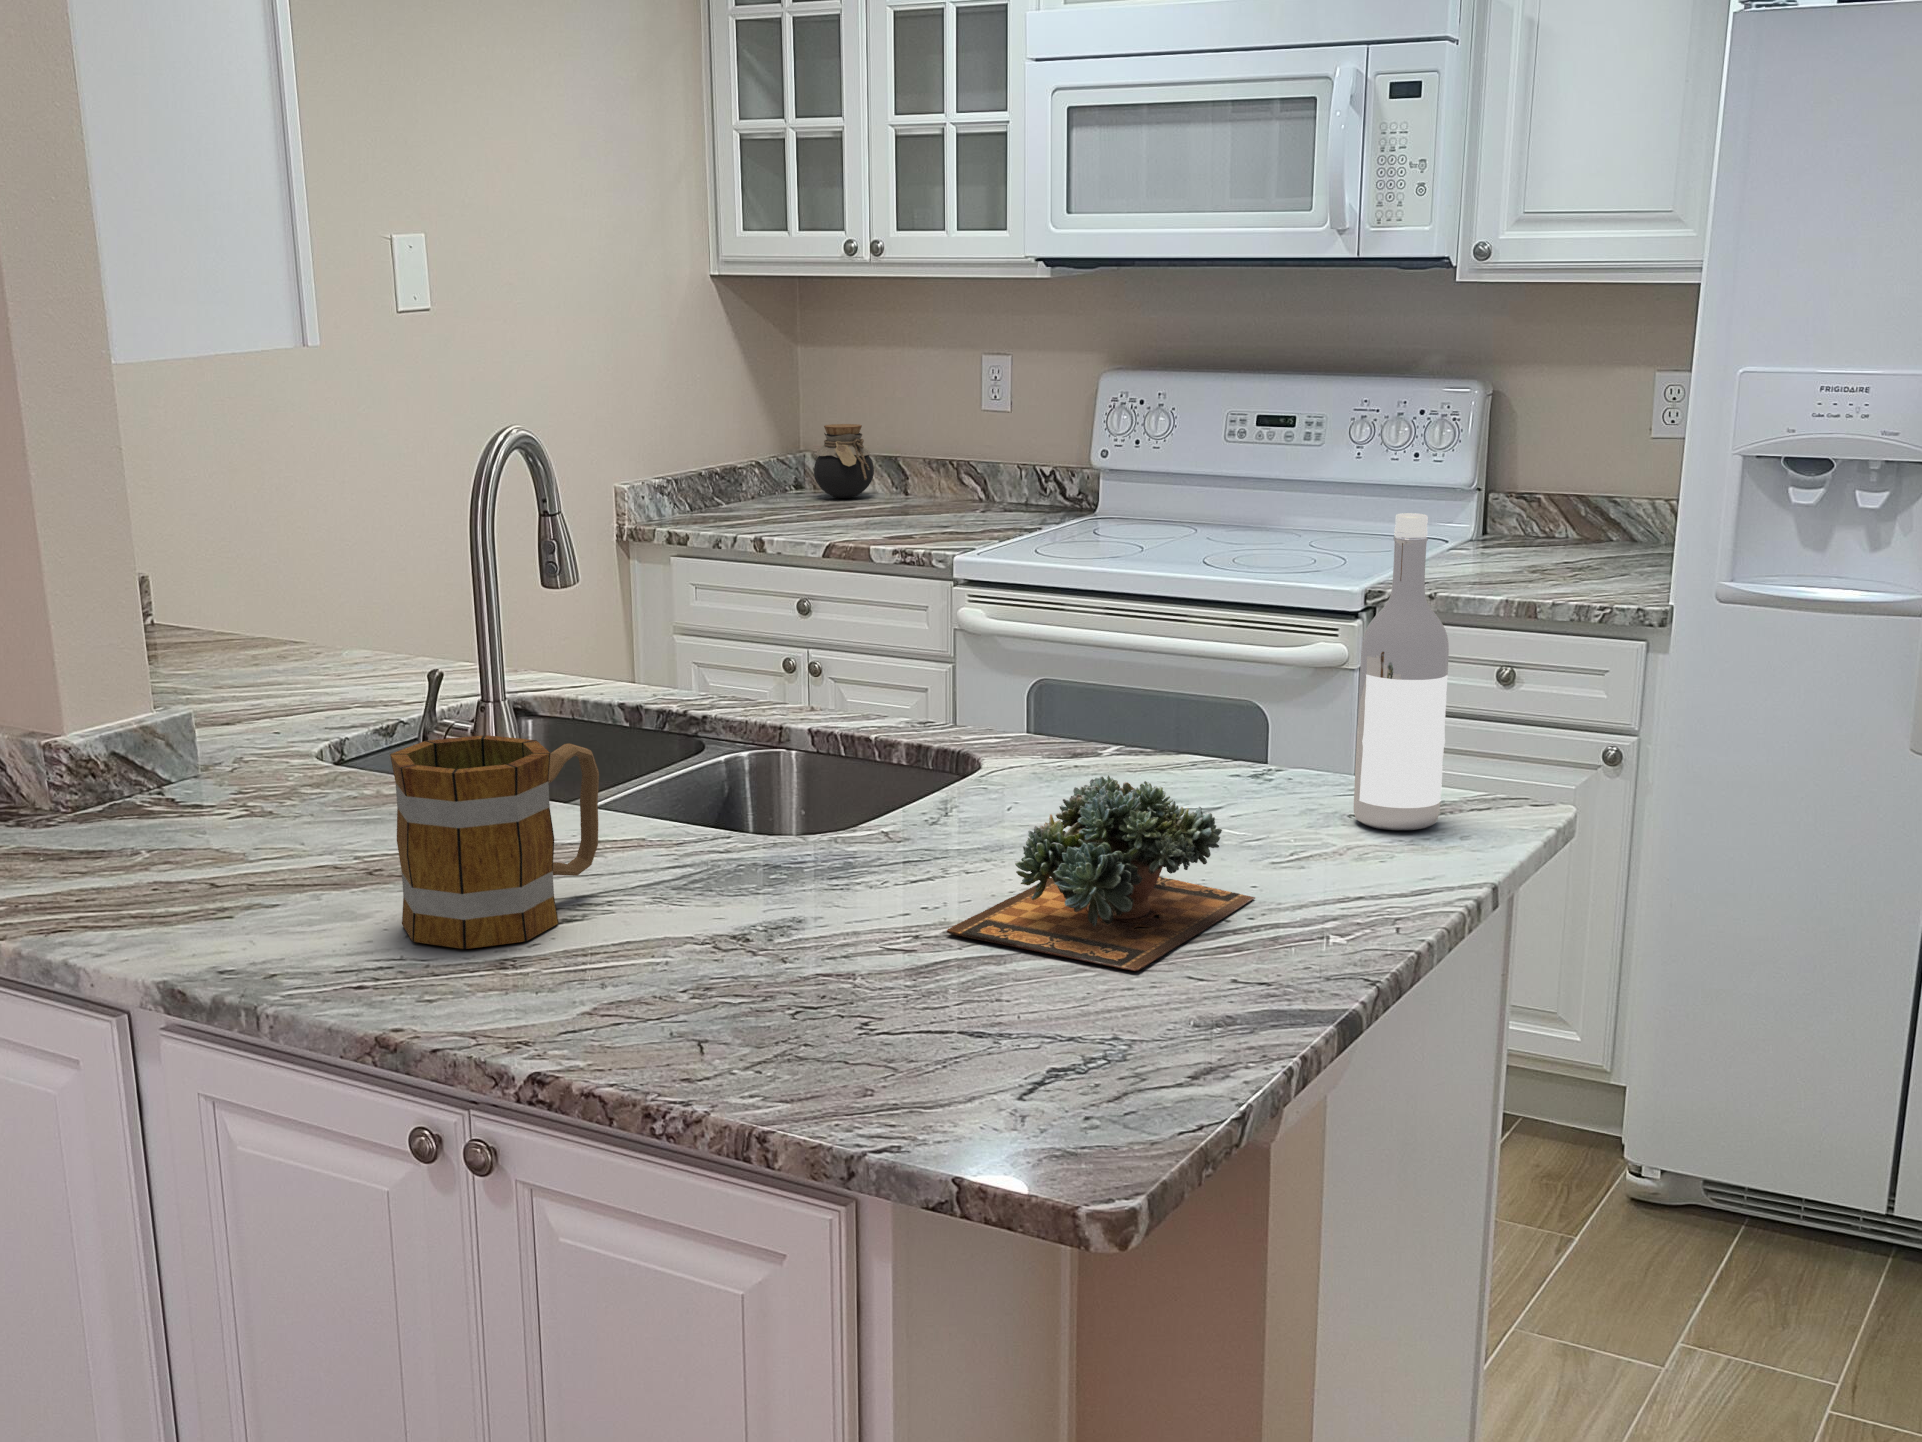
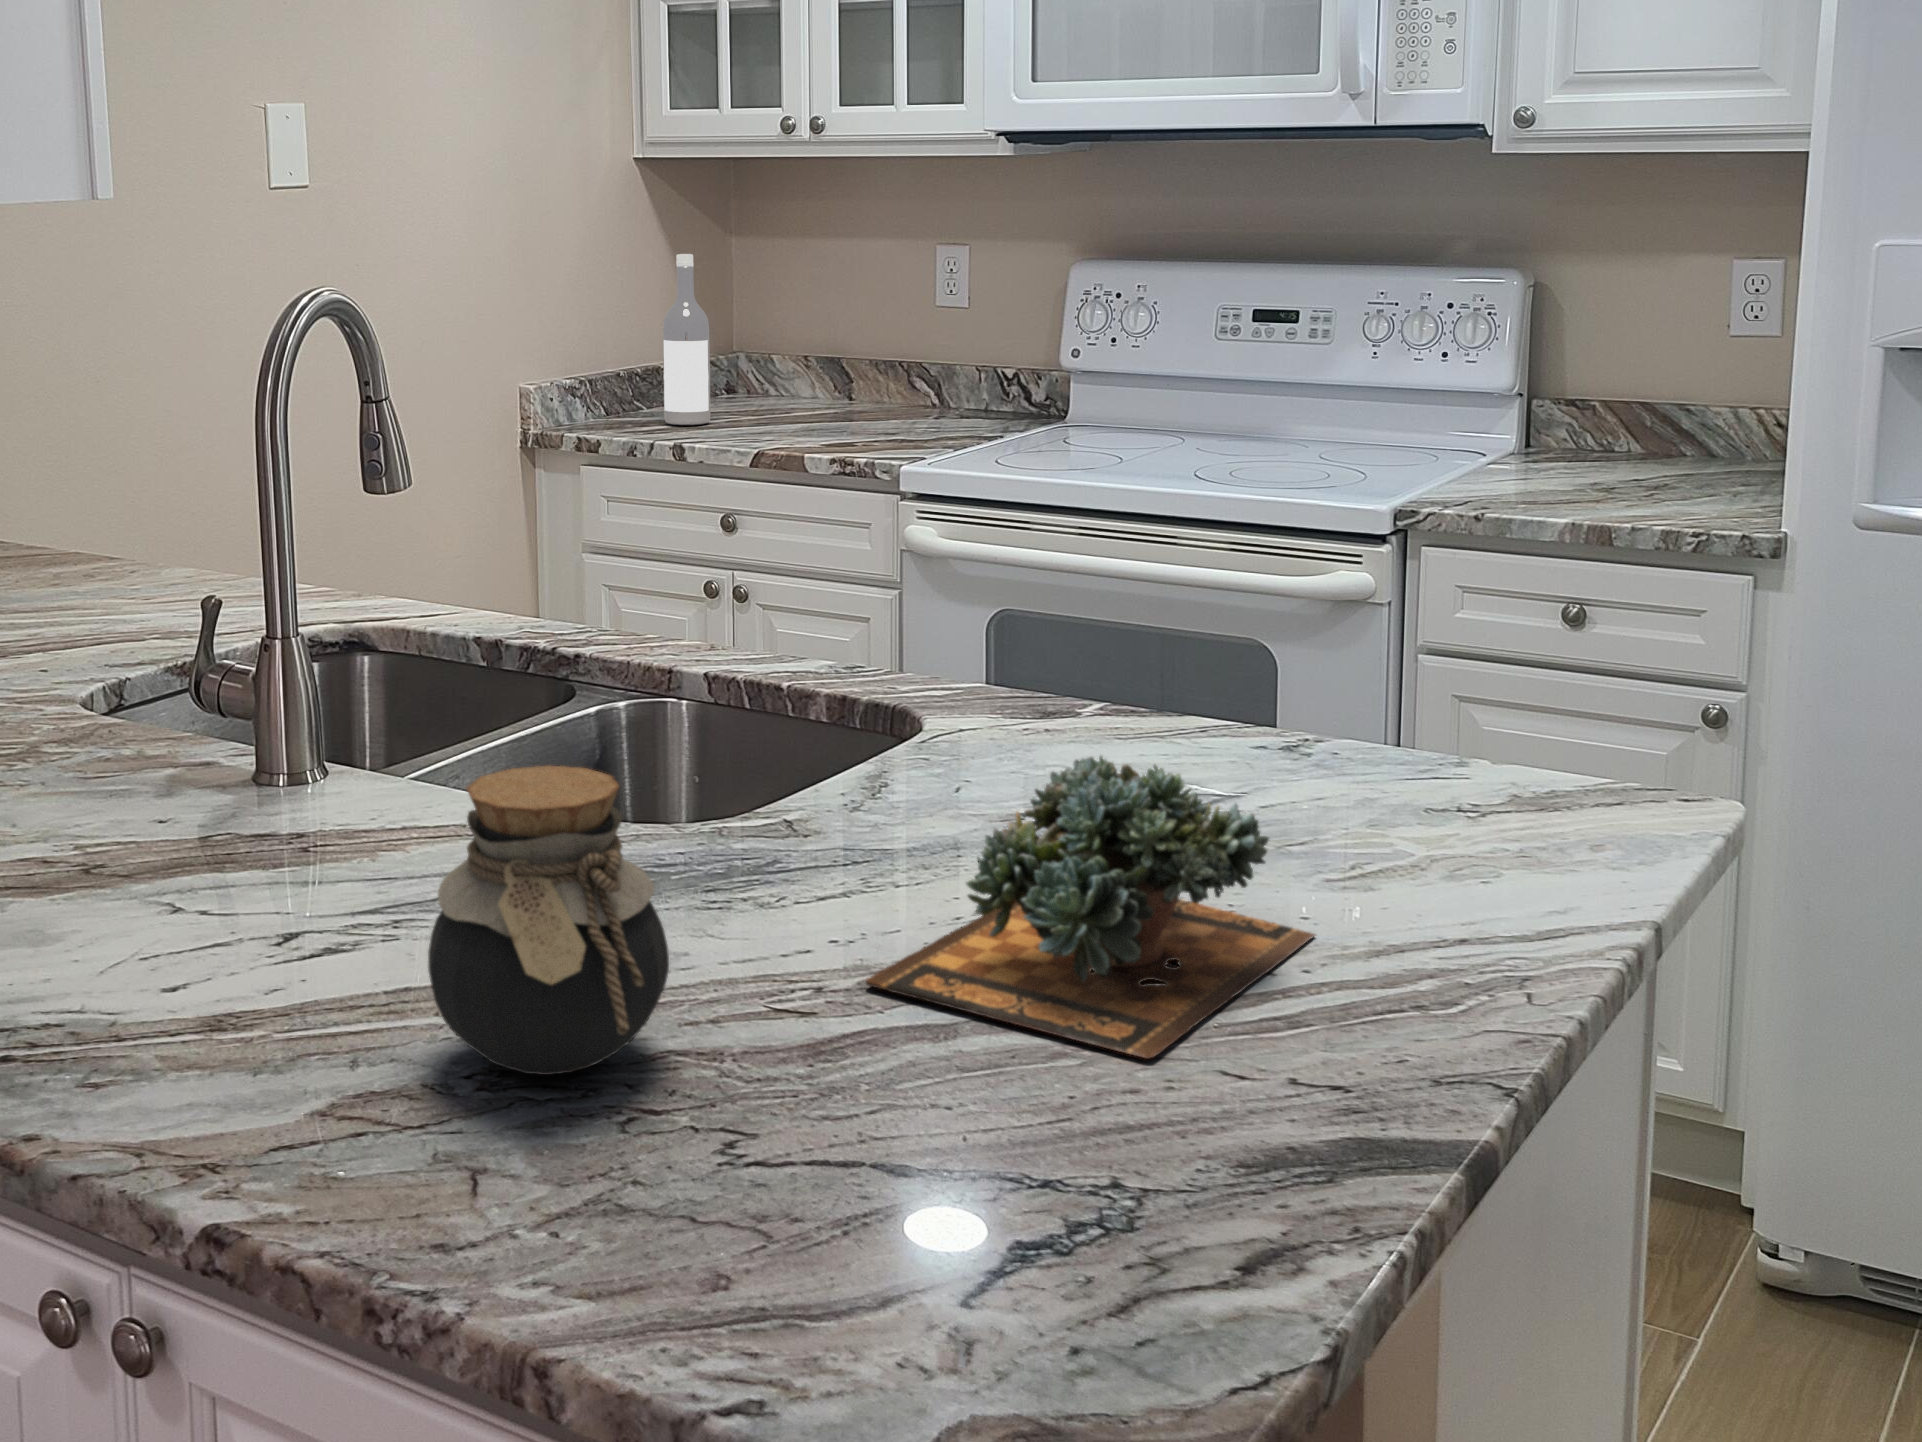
jar: present [814,424,874,498] -> present [428,766,669,1075]
wine bottle: present [1354,513,1449,830] -> present [663,254,711,425]
mug: present [390,735,599,949] -> none [84,685,385,995]

